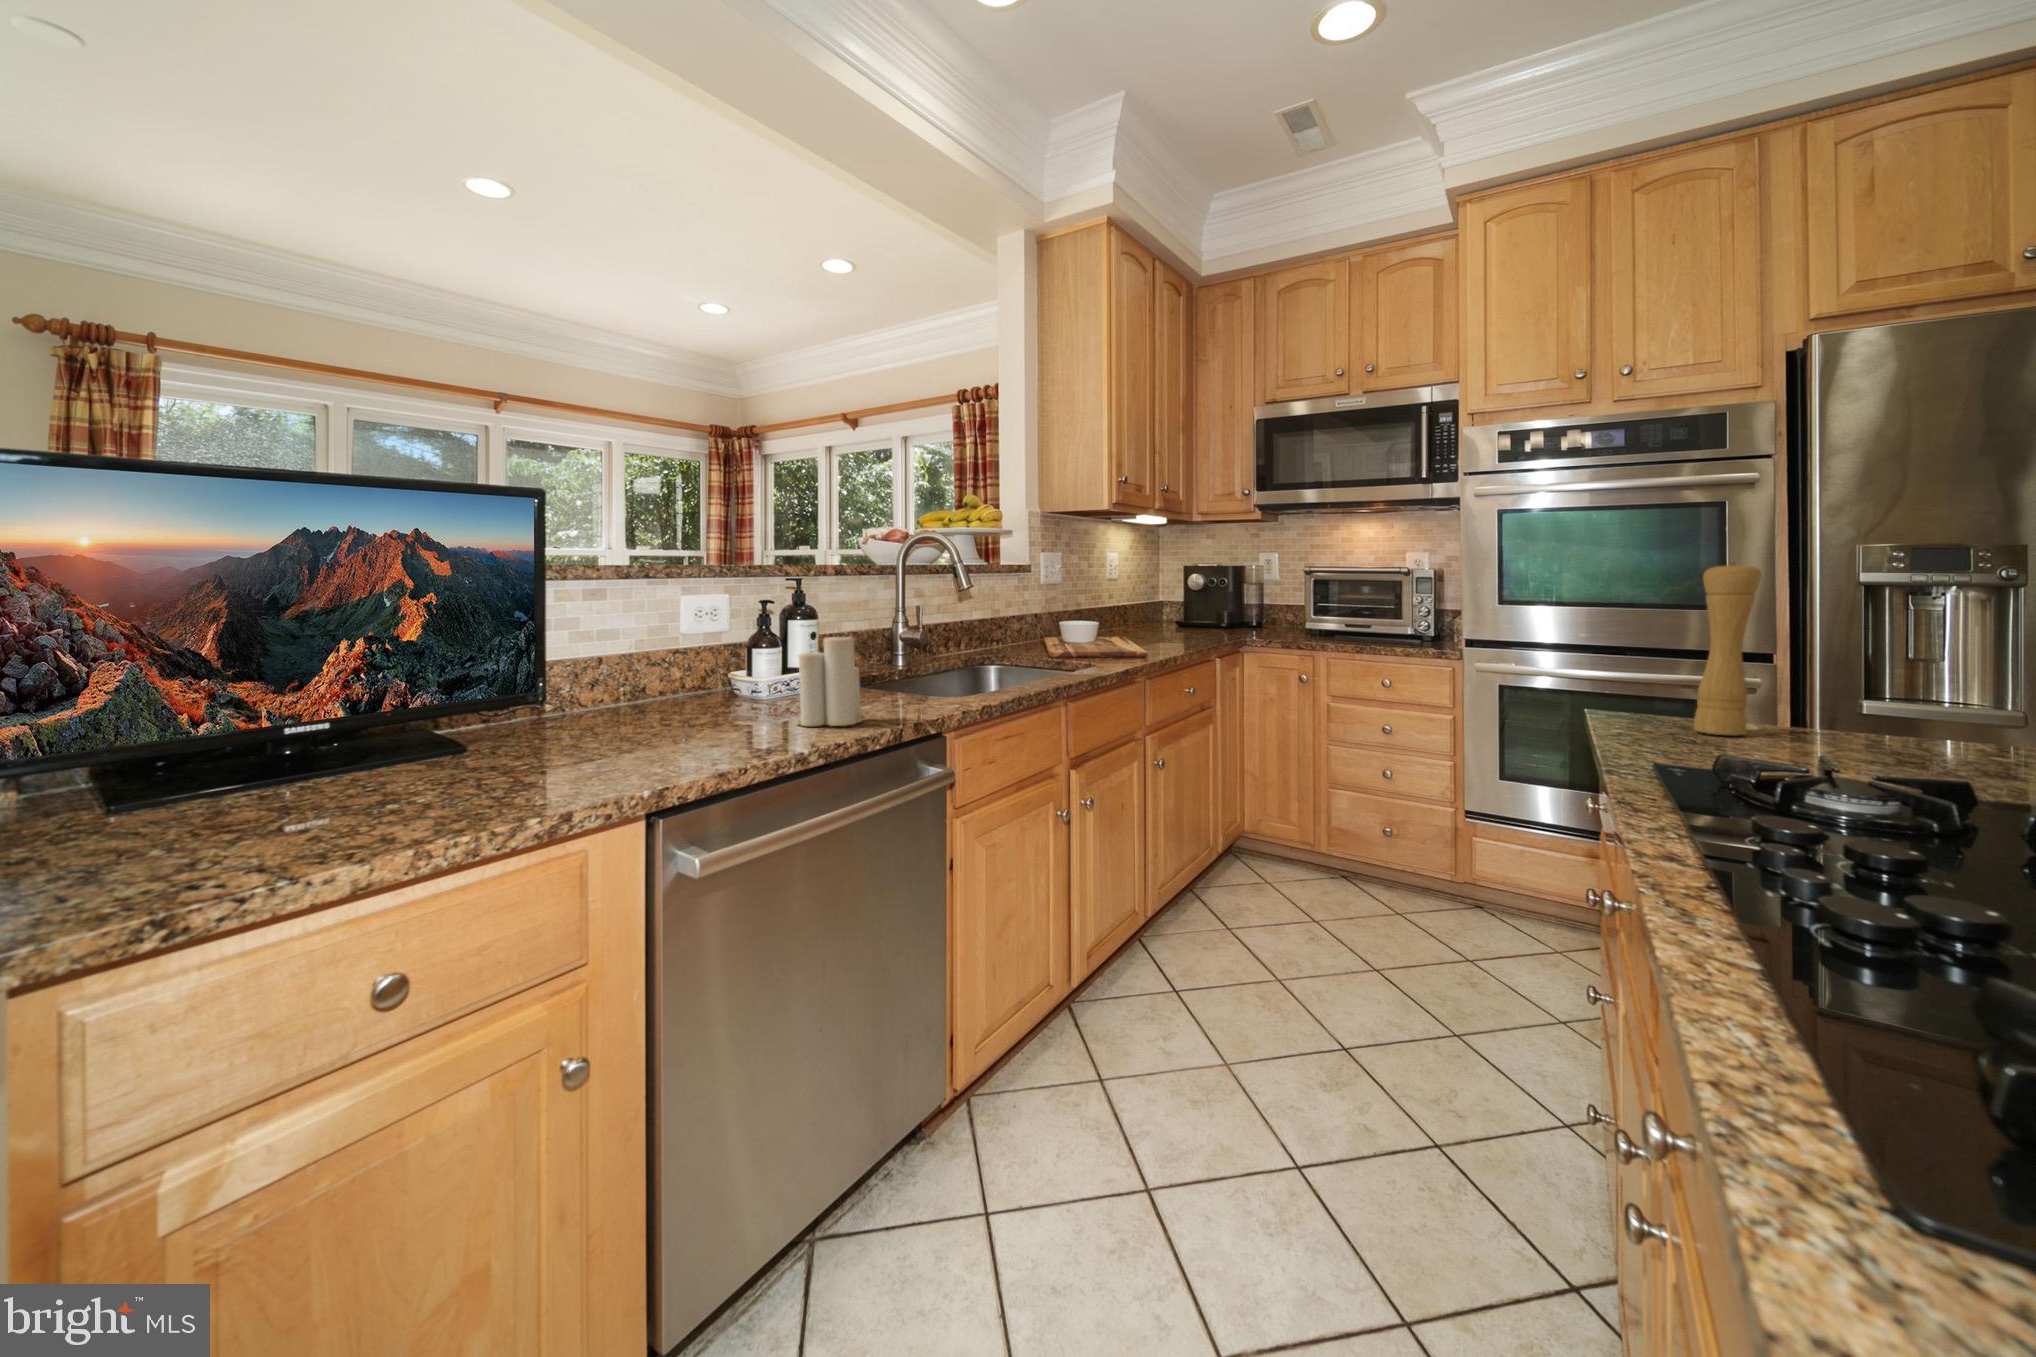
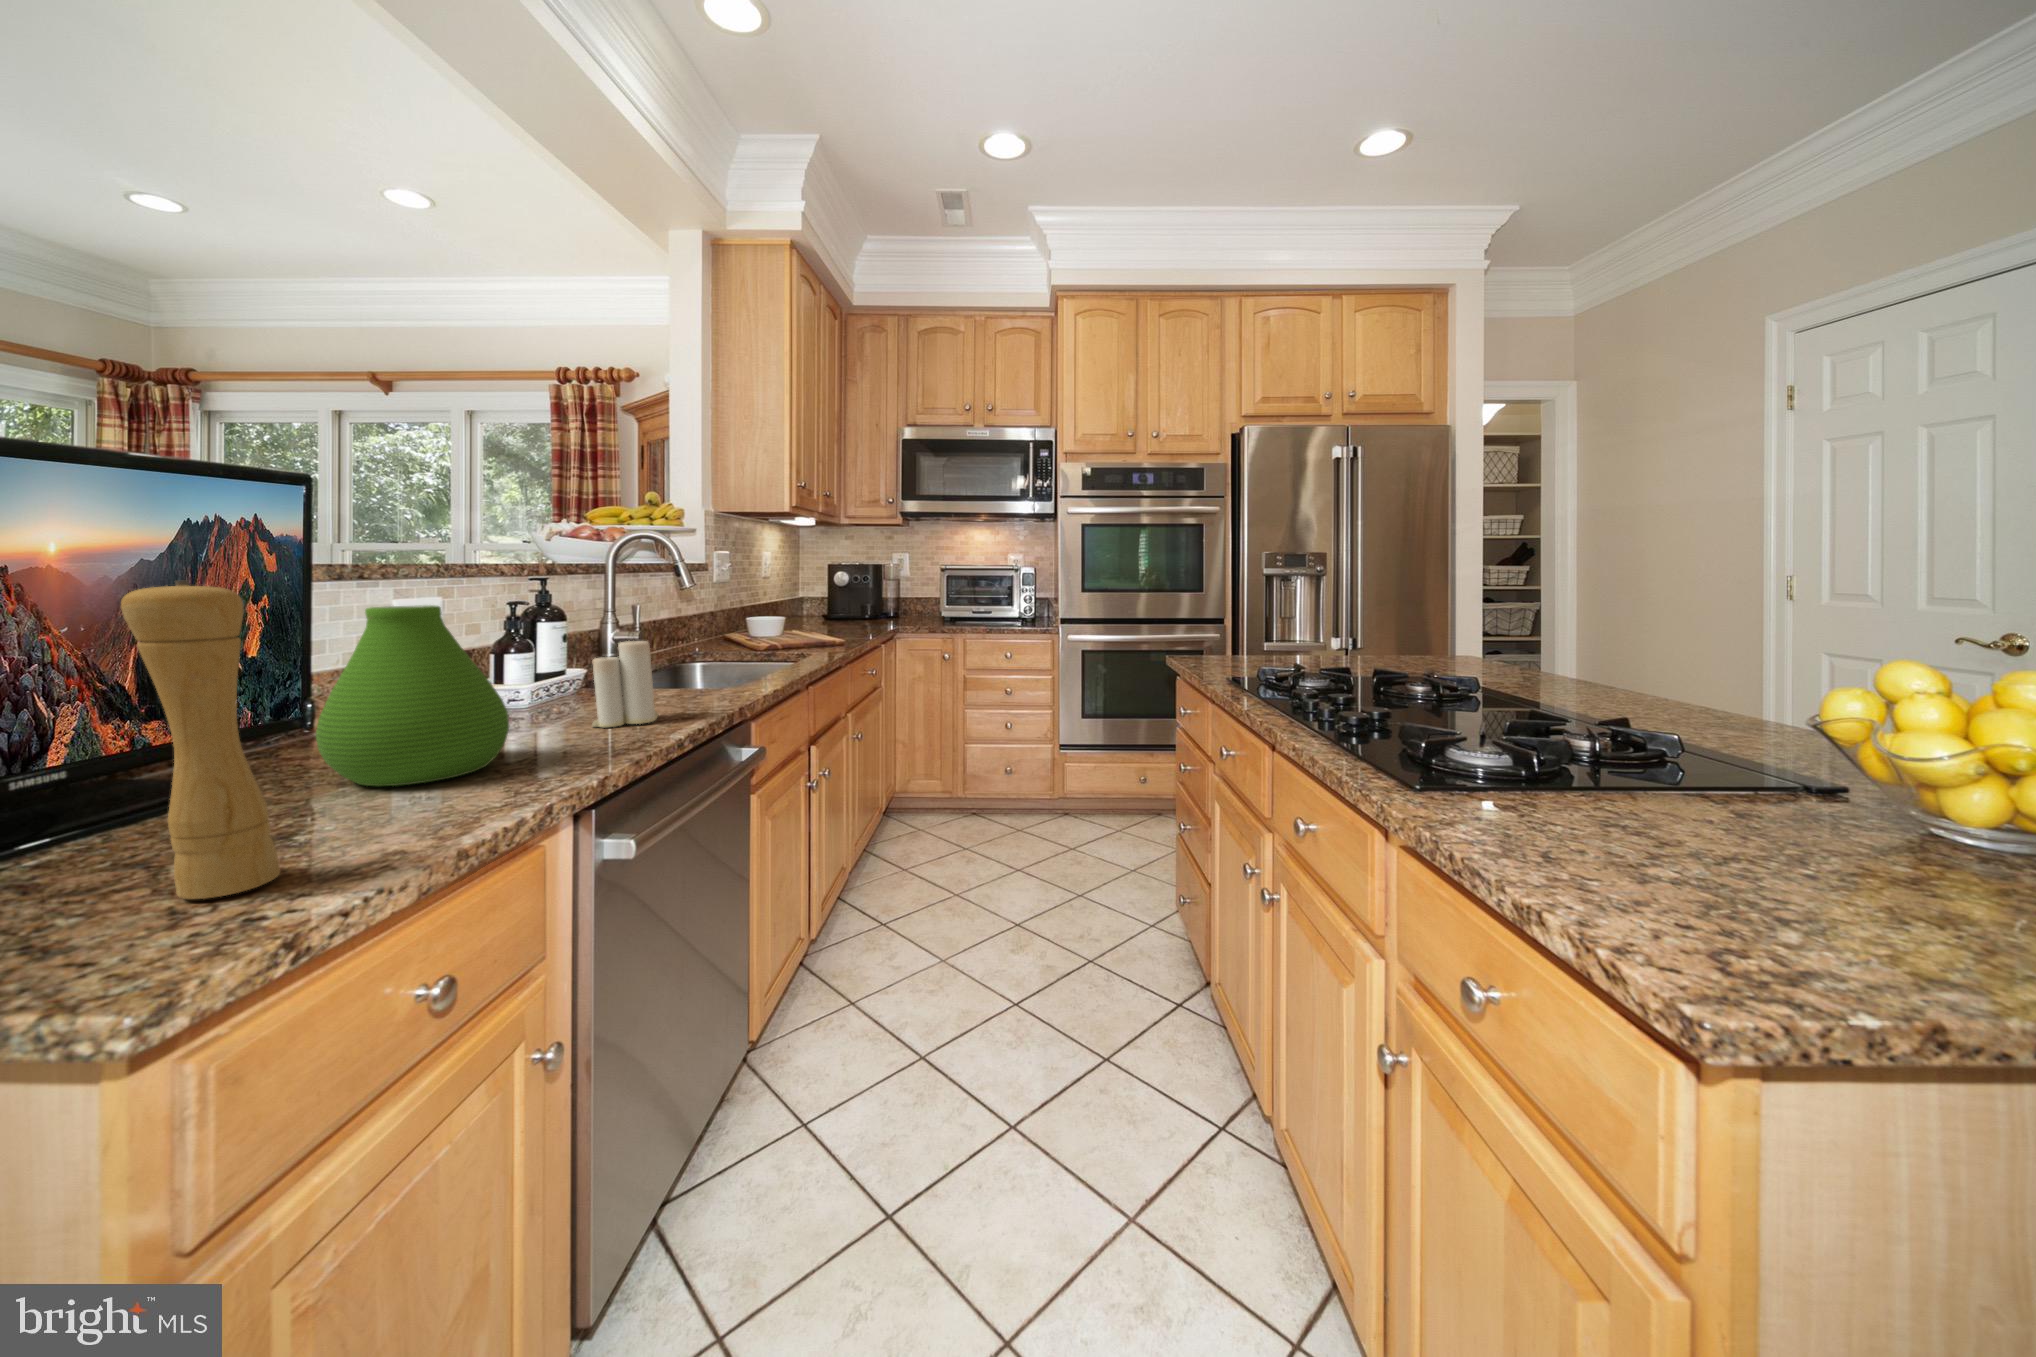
pepper mill: present [1694,562,1762,736] -> present [121,581,280,899]
vase: none [524,591,685,761] -> present [316,605,509,786]

